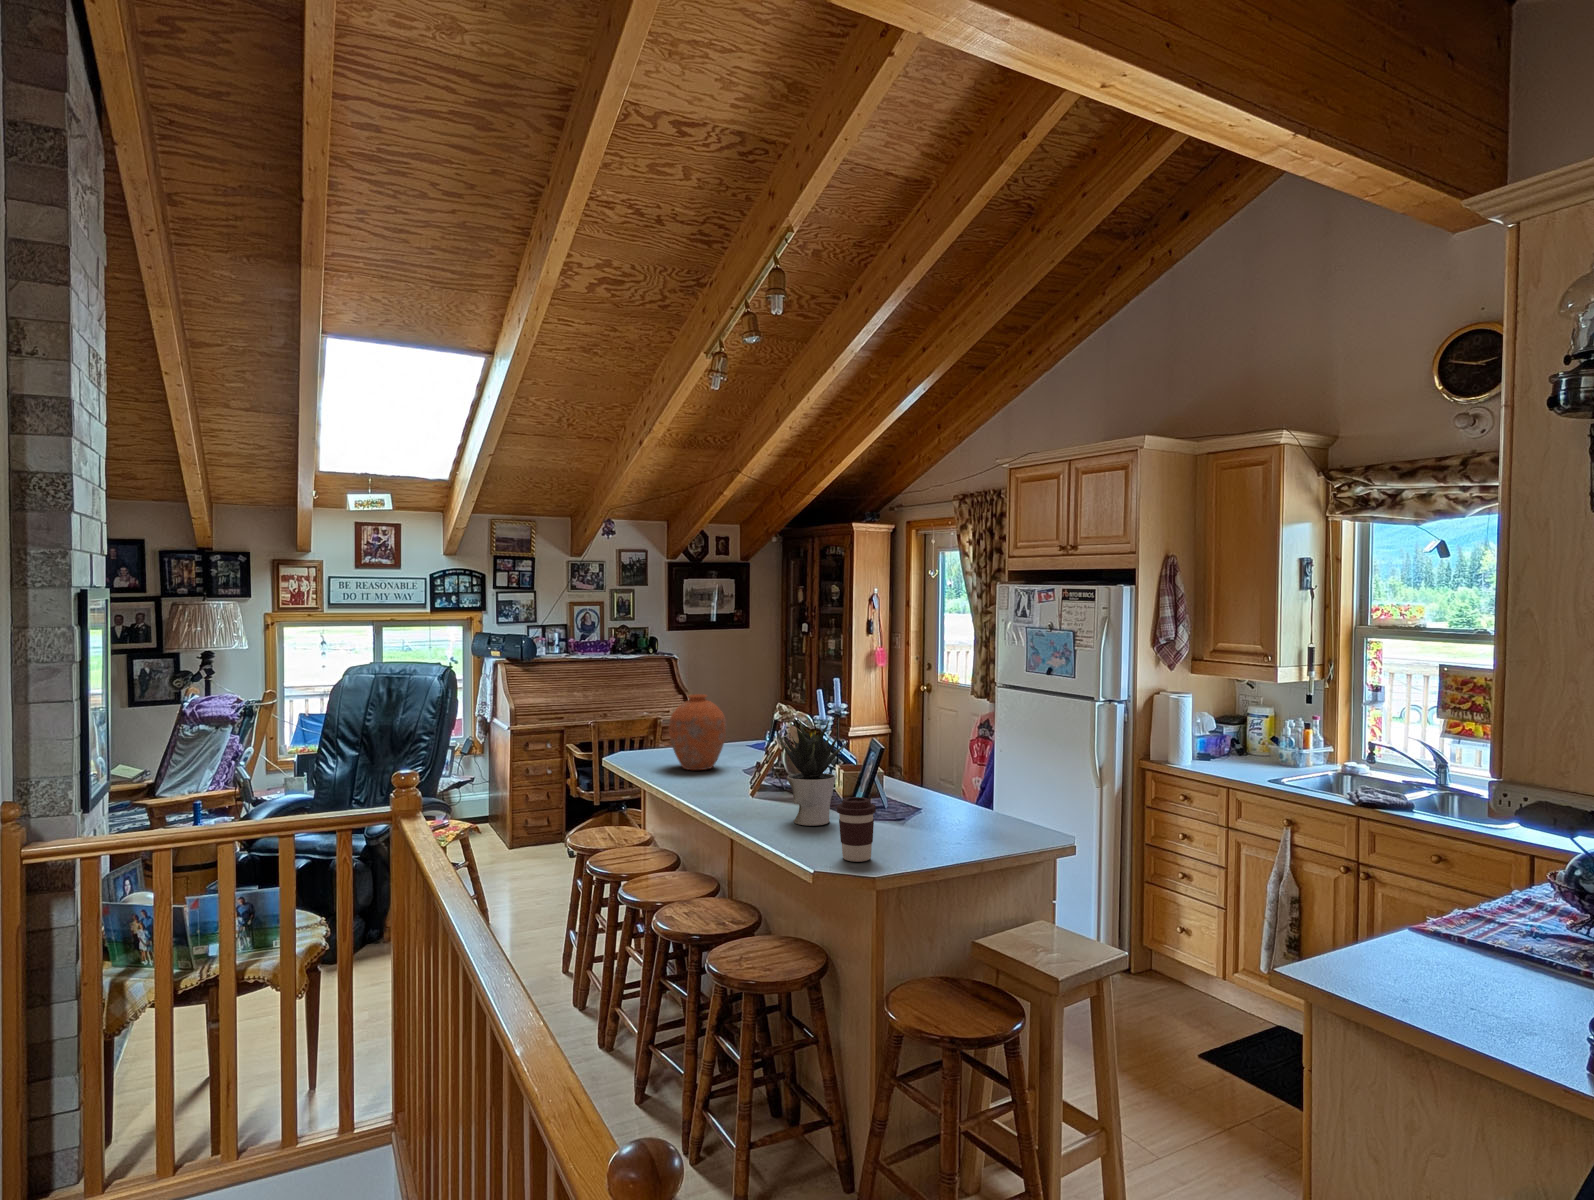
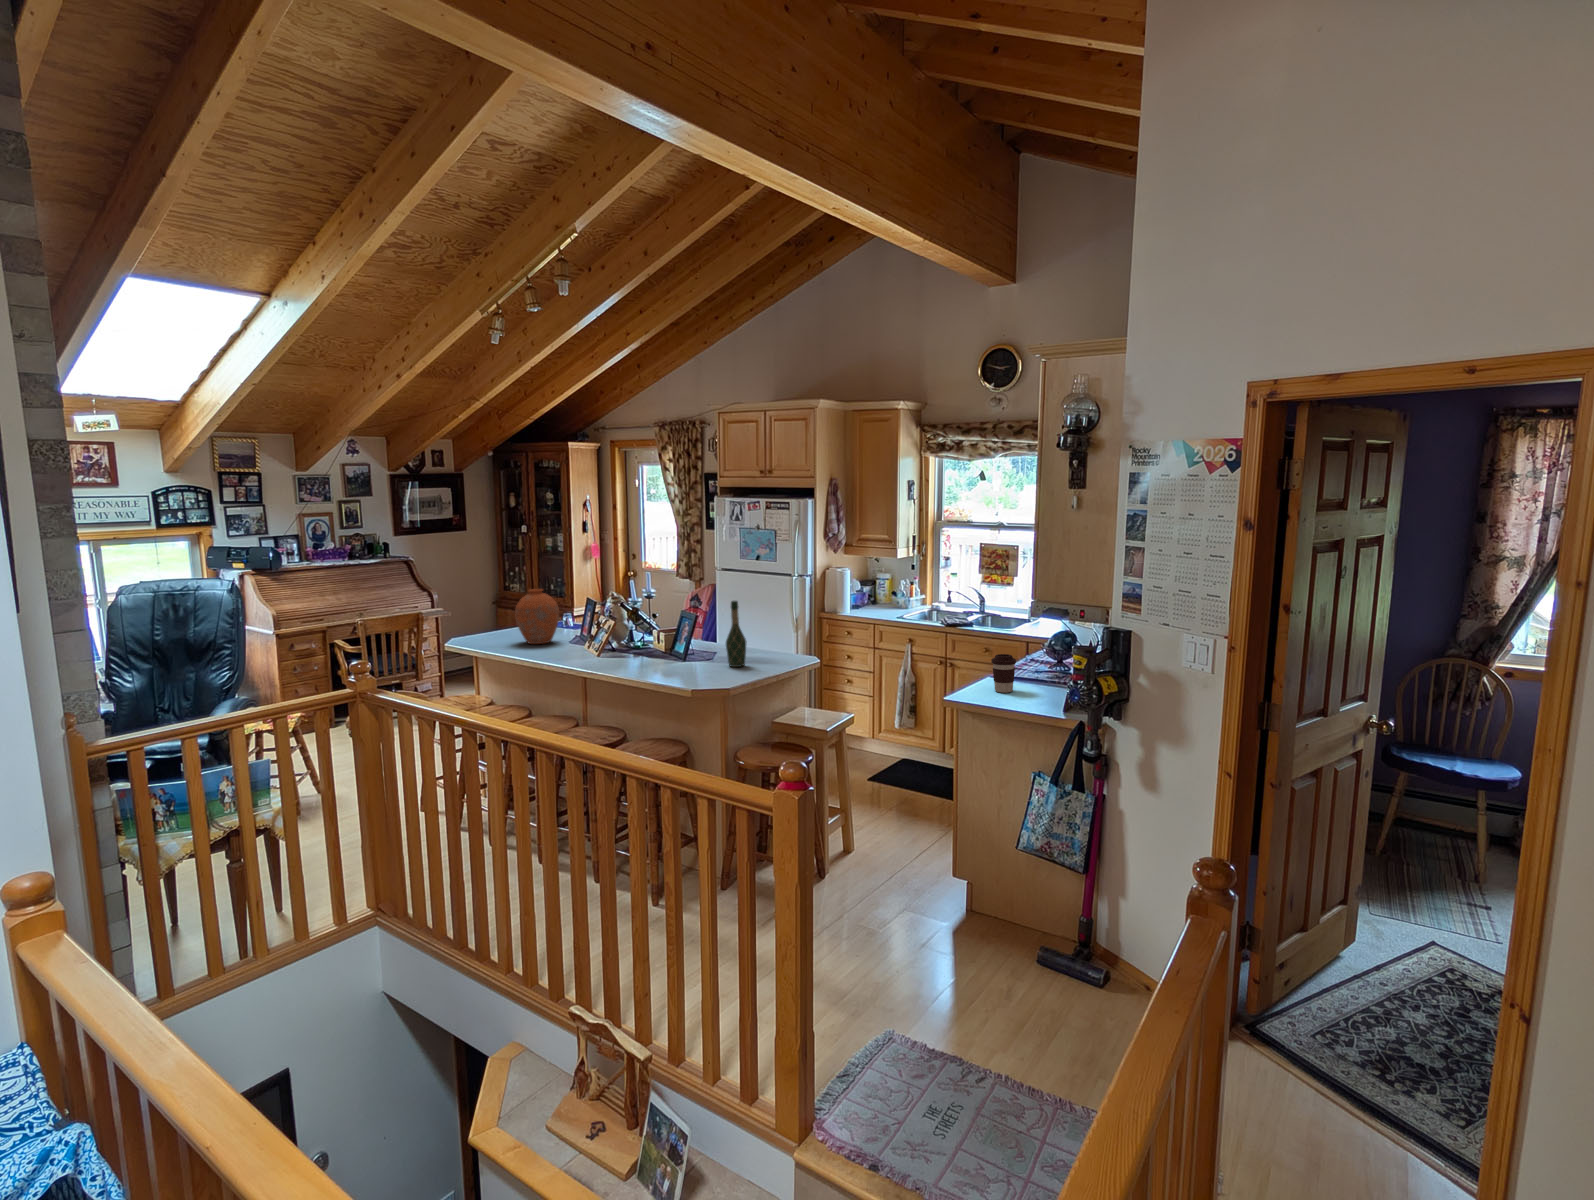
potted plant: present [778,721,845,826] -> none [635,598,678,665]
wine bottle: none [903,732,938,845] -> present [726,601,747,667]
coffee cup: present [837,797,876,862] -> present [991,654,1016,693]

